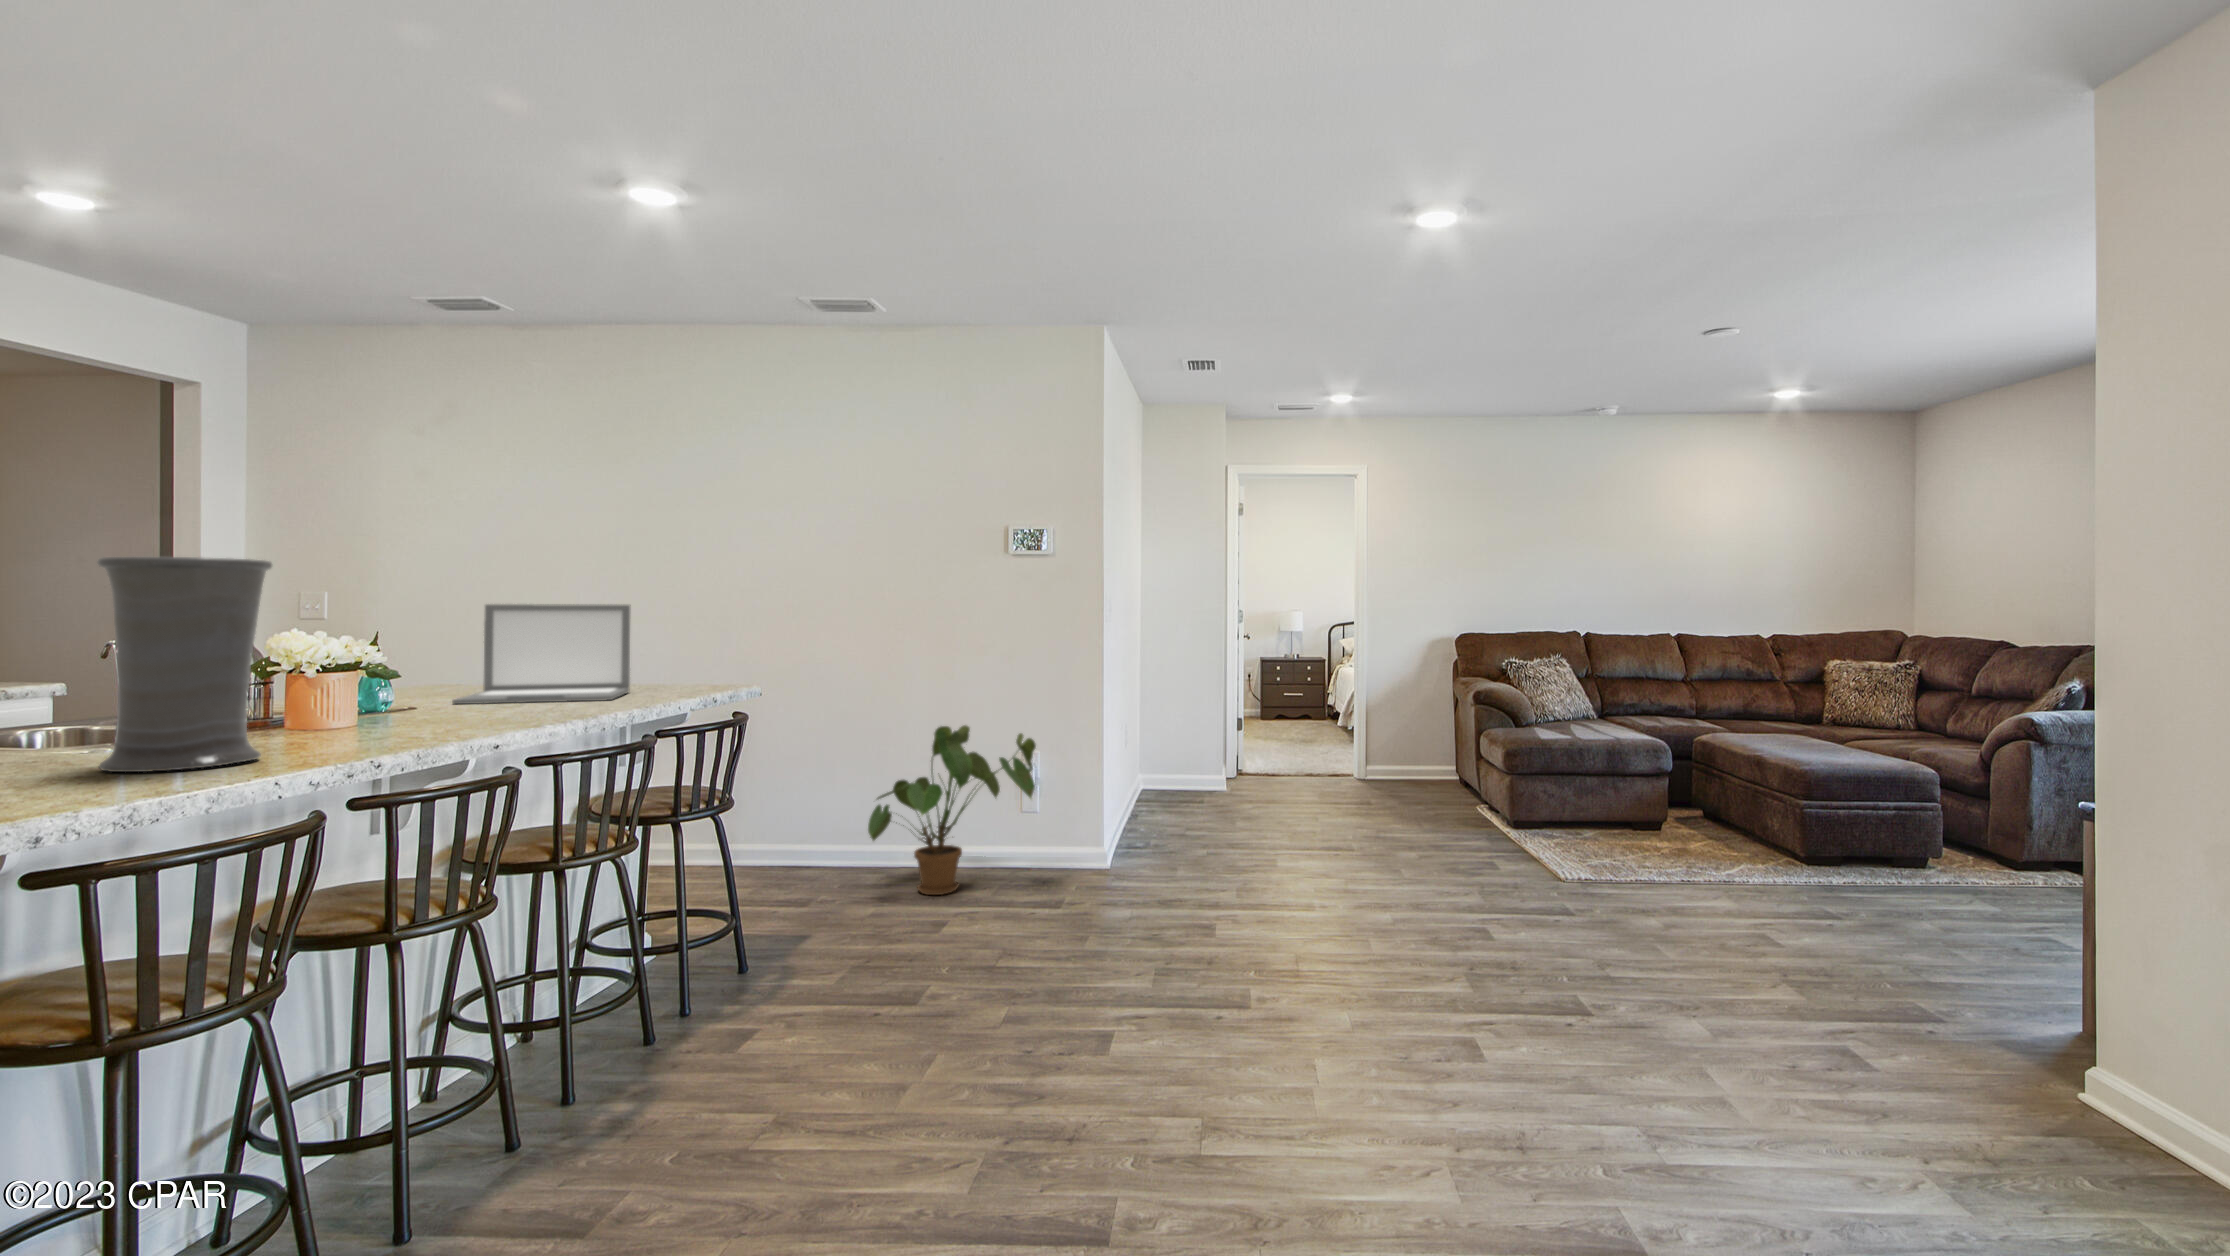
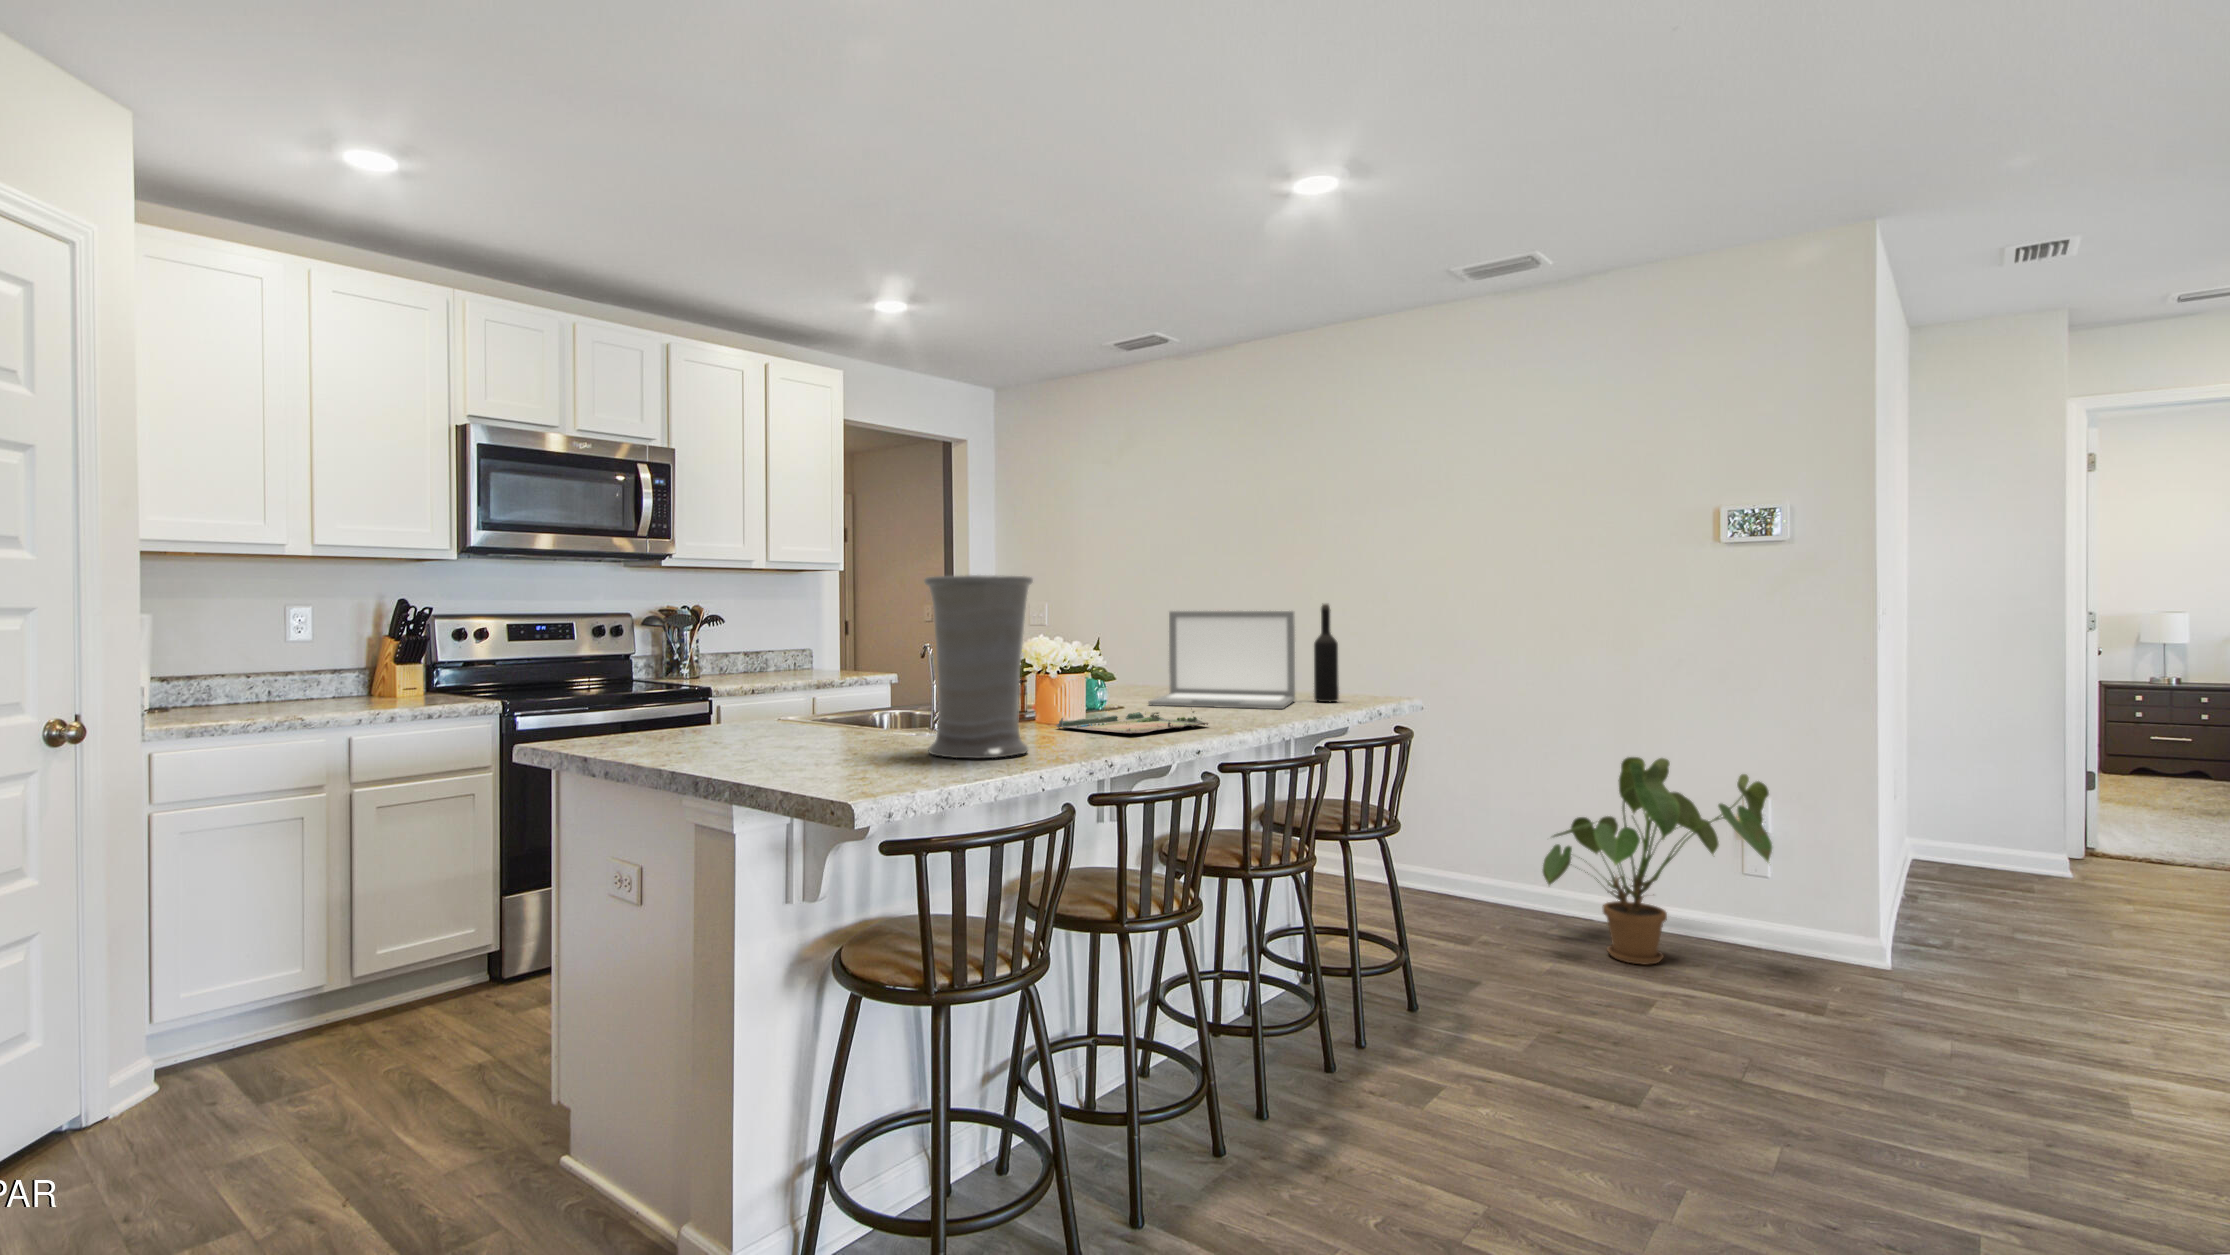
wine bottle: none [650,597,676,692] -> present [1314,604,1339,702]
tray: none [312,702,517,733] -> present [1056,711,1209,734]

